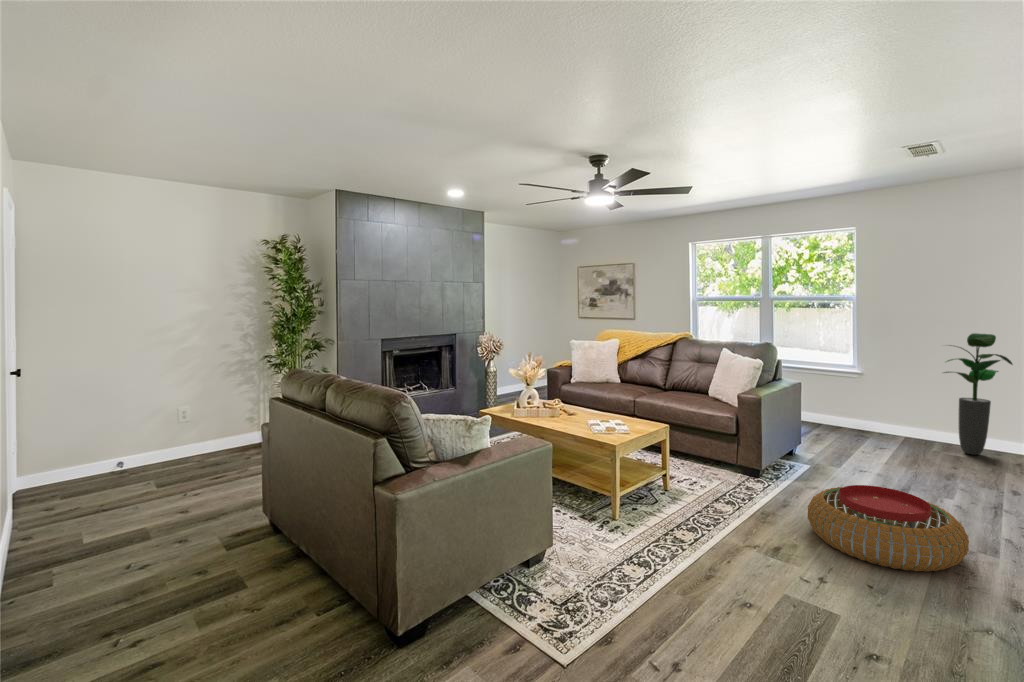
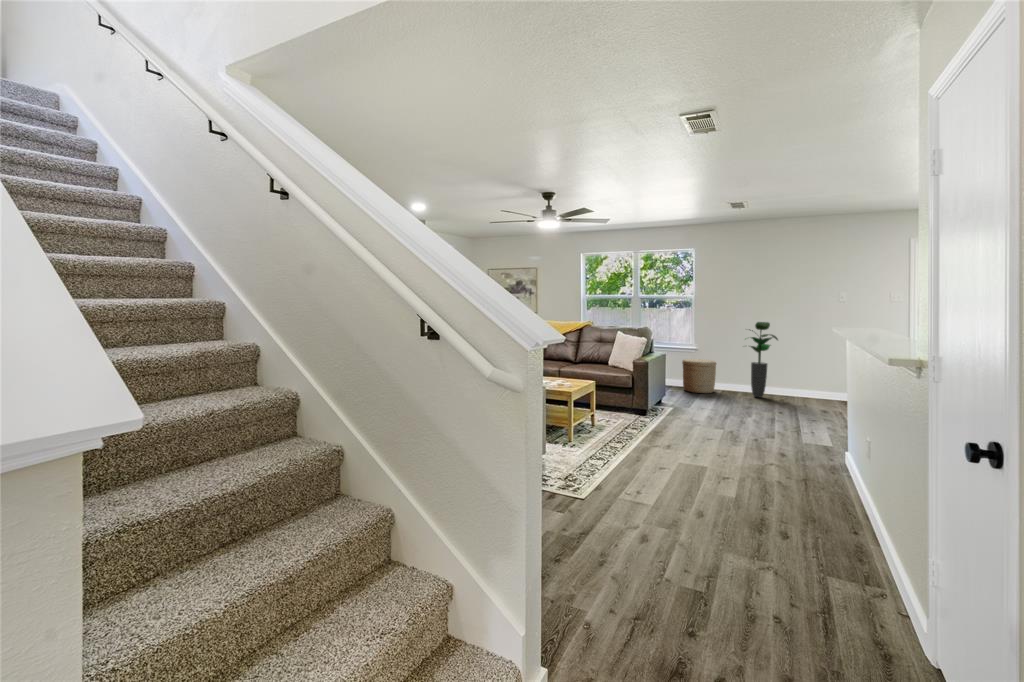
woven basket: none [837,387,896,441] -> present [682,359,716,393]
pouf: present [808,485,969,572] -> none [681,409,763,448]

